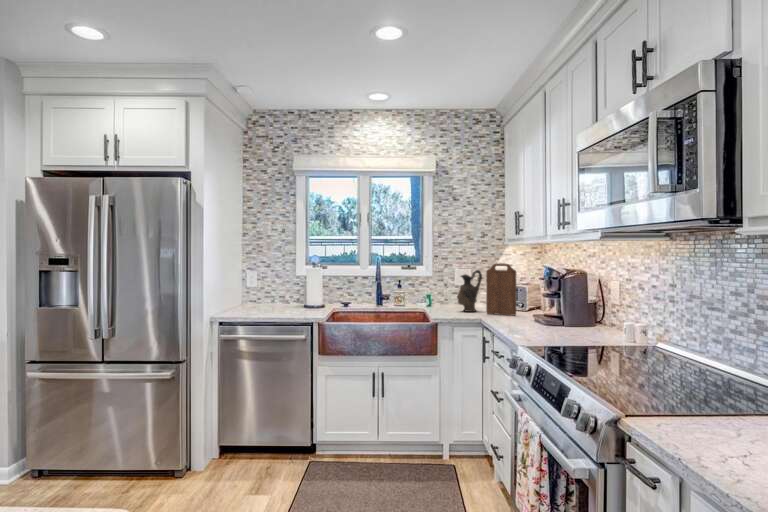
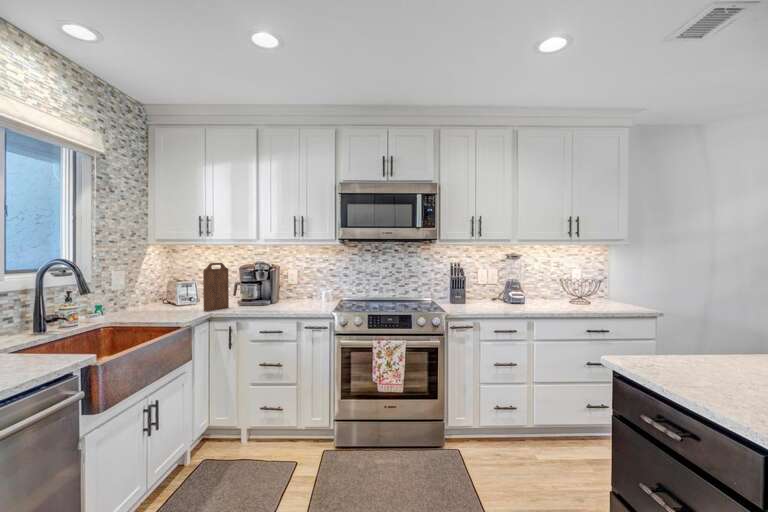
ceramic pitcher: present [457,270,482,312] -> none [163,270,185,314]

